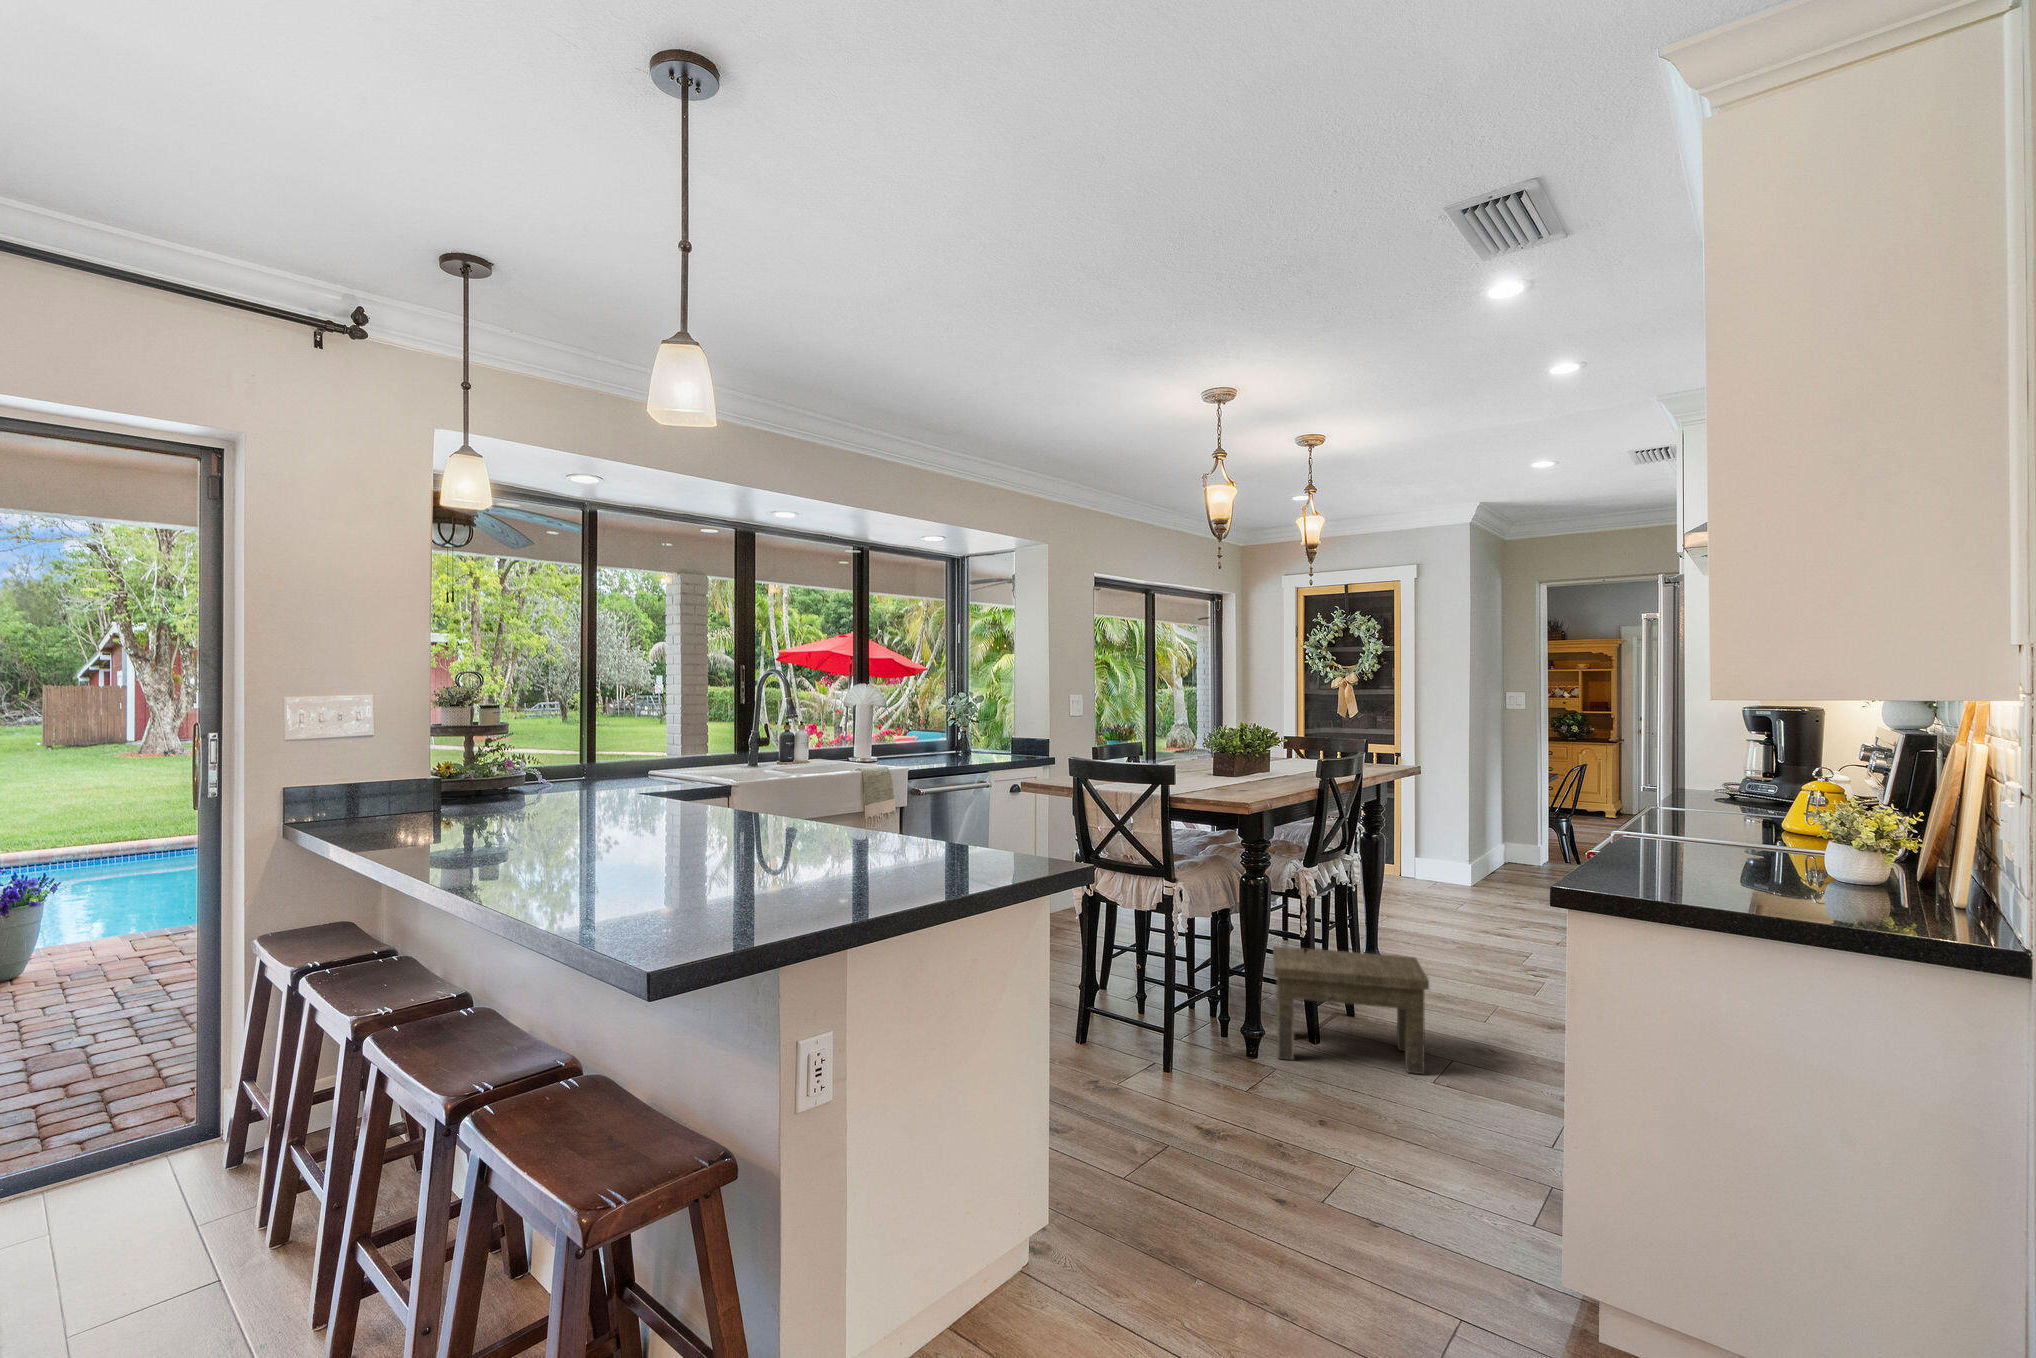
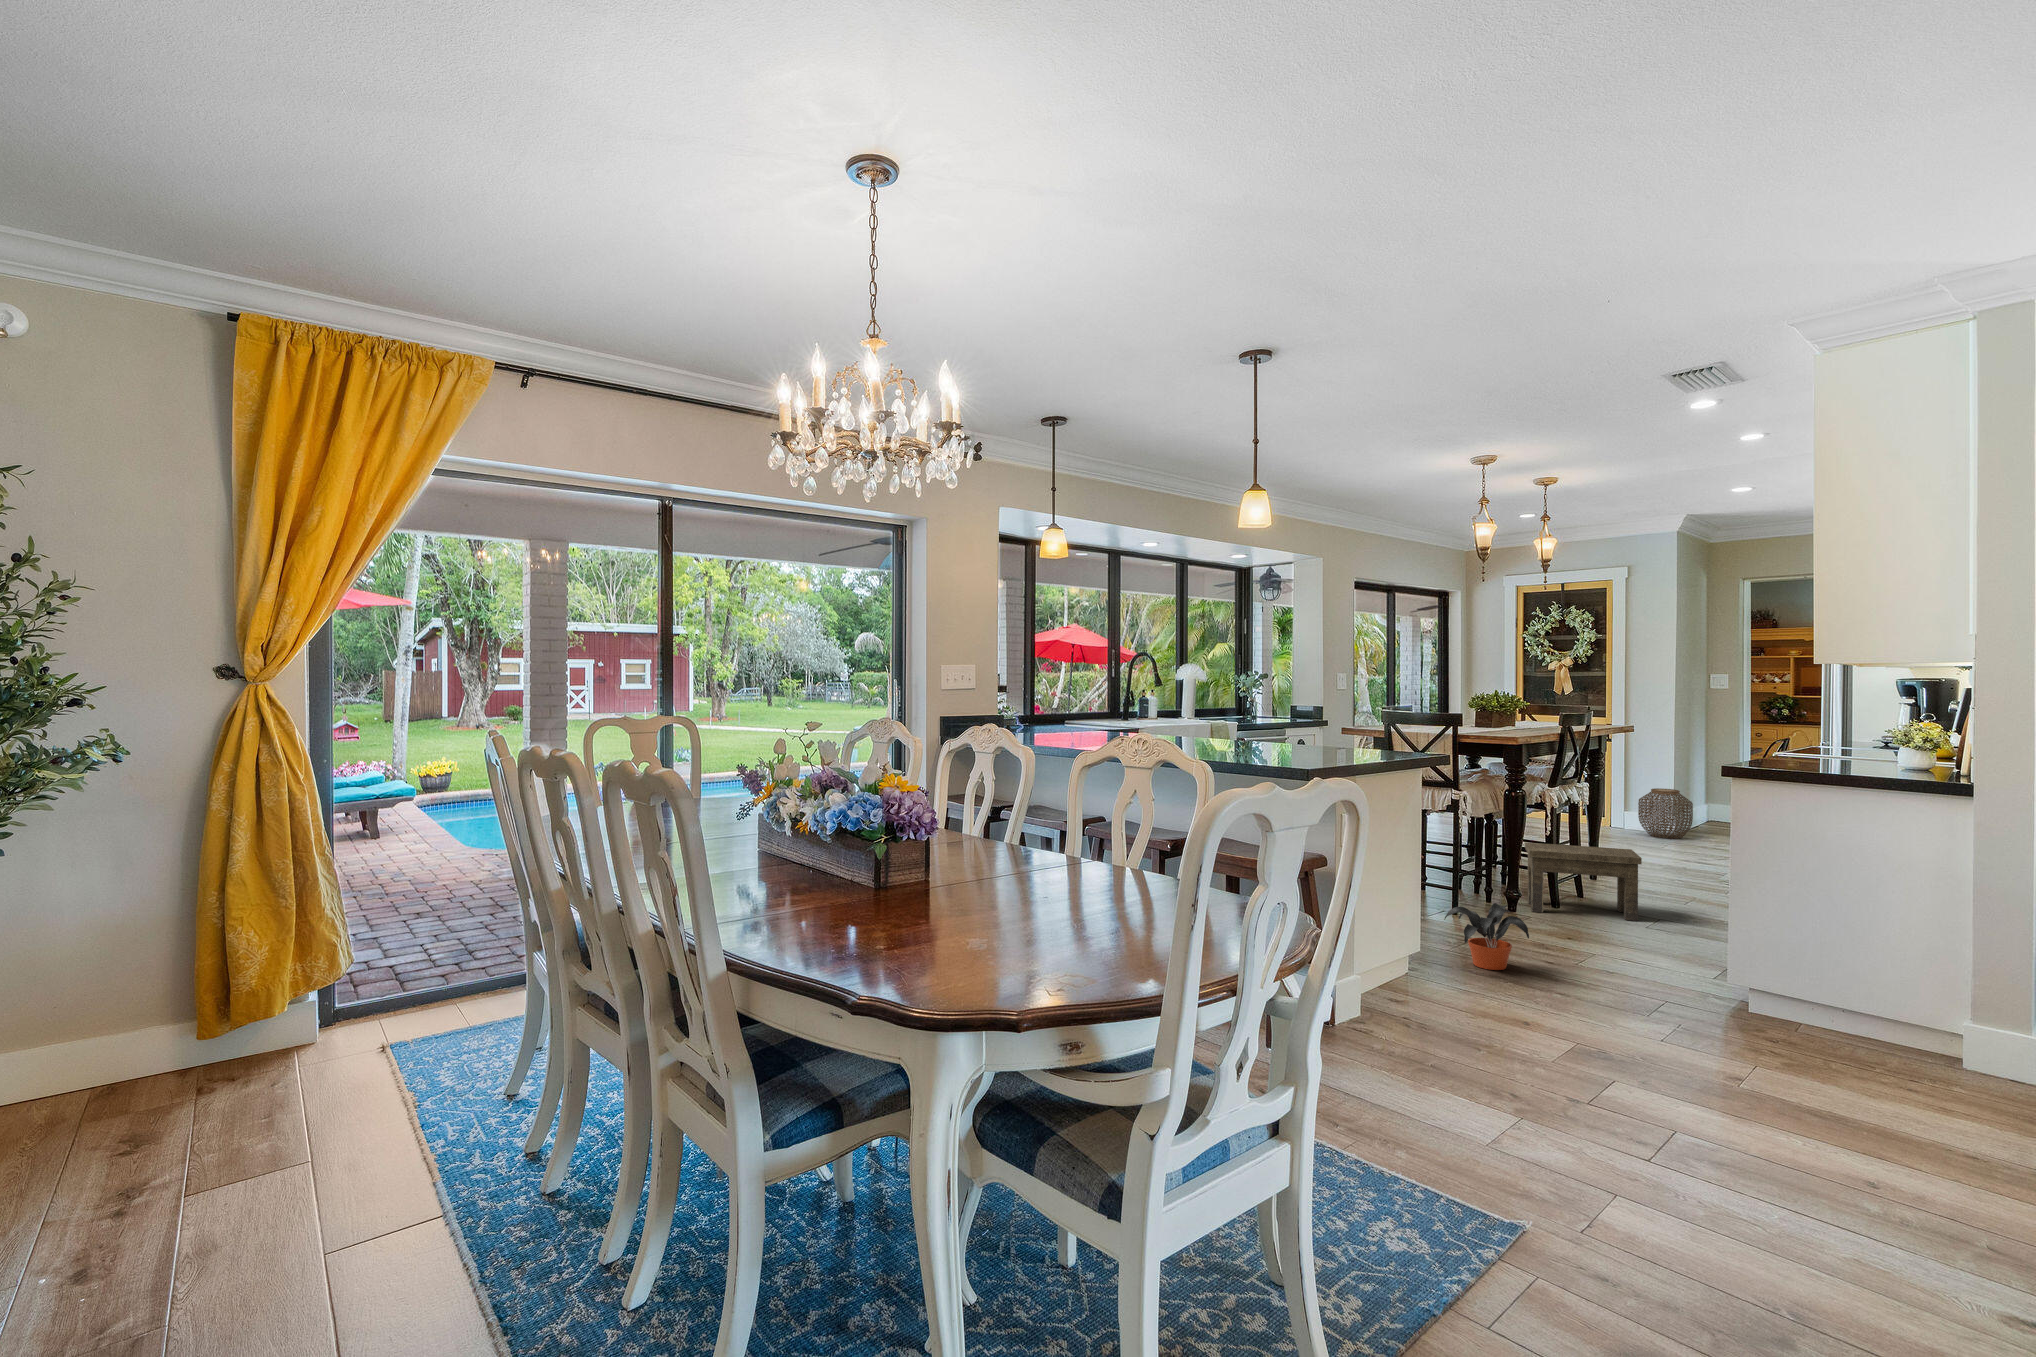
woven basket: none [1427,827,1487,889] -> present [1638,788,1693,839]
potted plant: none [1101,1116,1239,1258] -> present [1444,903,1529,970]

